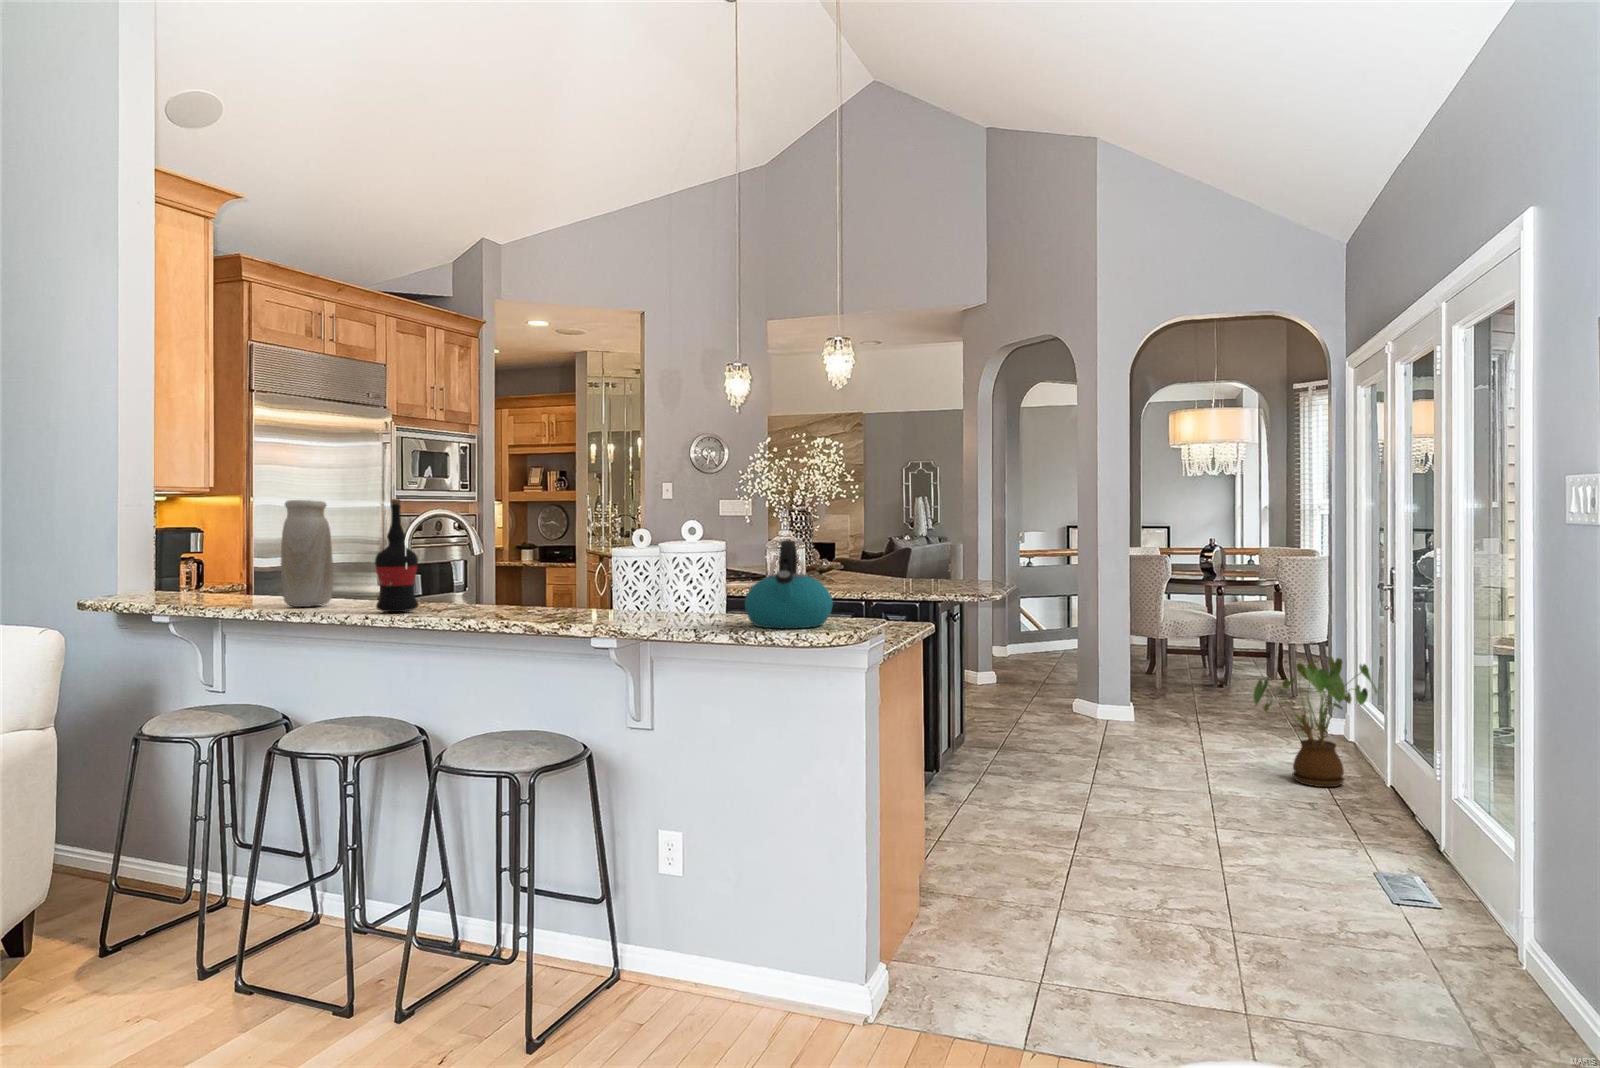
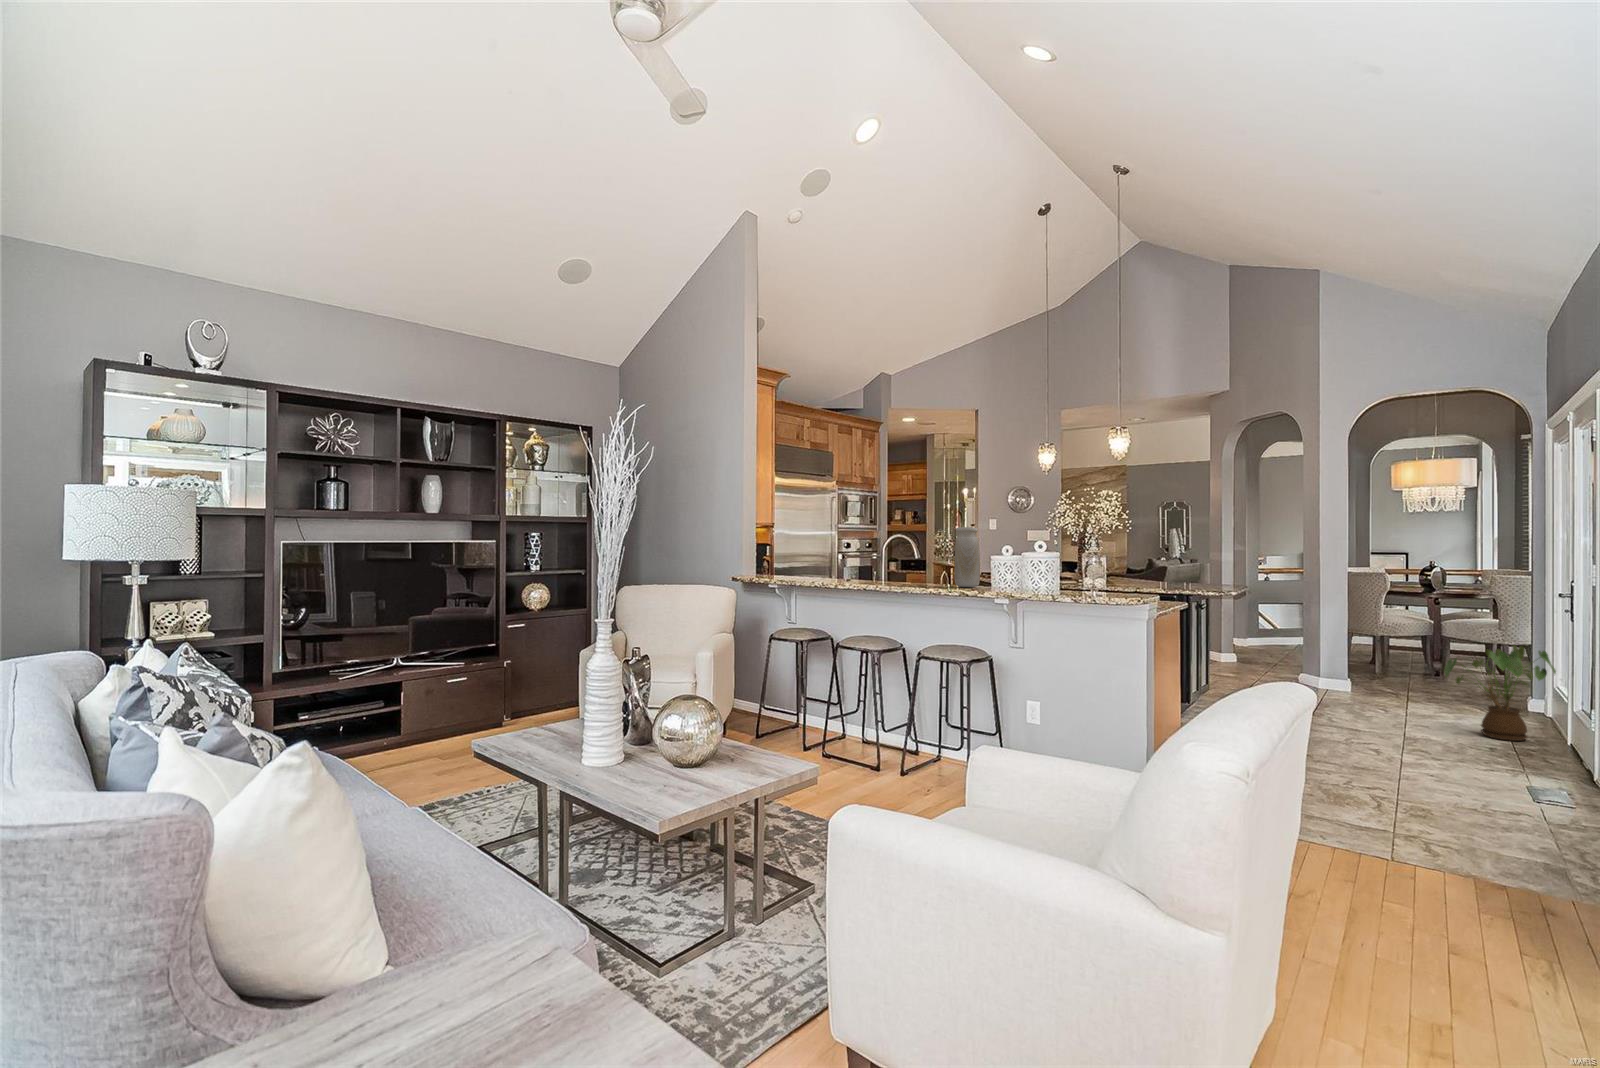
wine bottle: present [375,499,419,612] -> none [876,527,896,584]
vase: present [281,500,333,607] -> present [955,527,980,587]
kettle: present [745,541,833,629] -> none [1075,549,1126,595]

